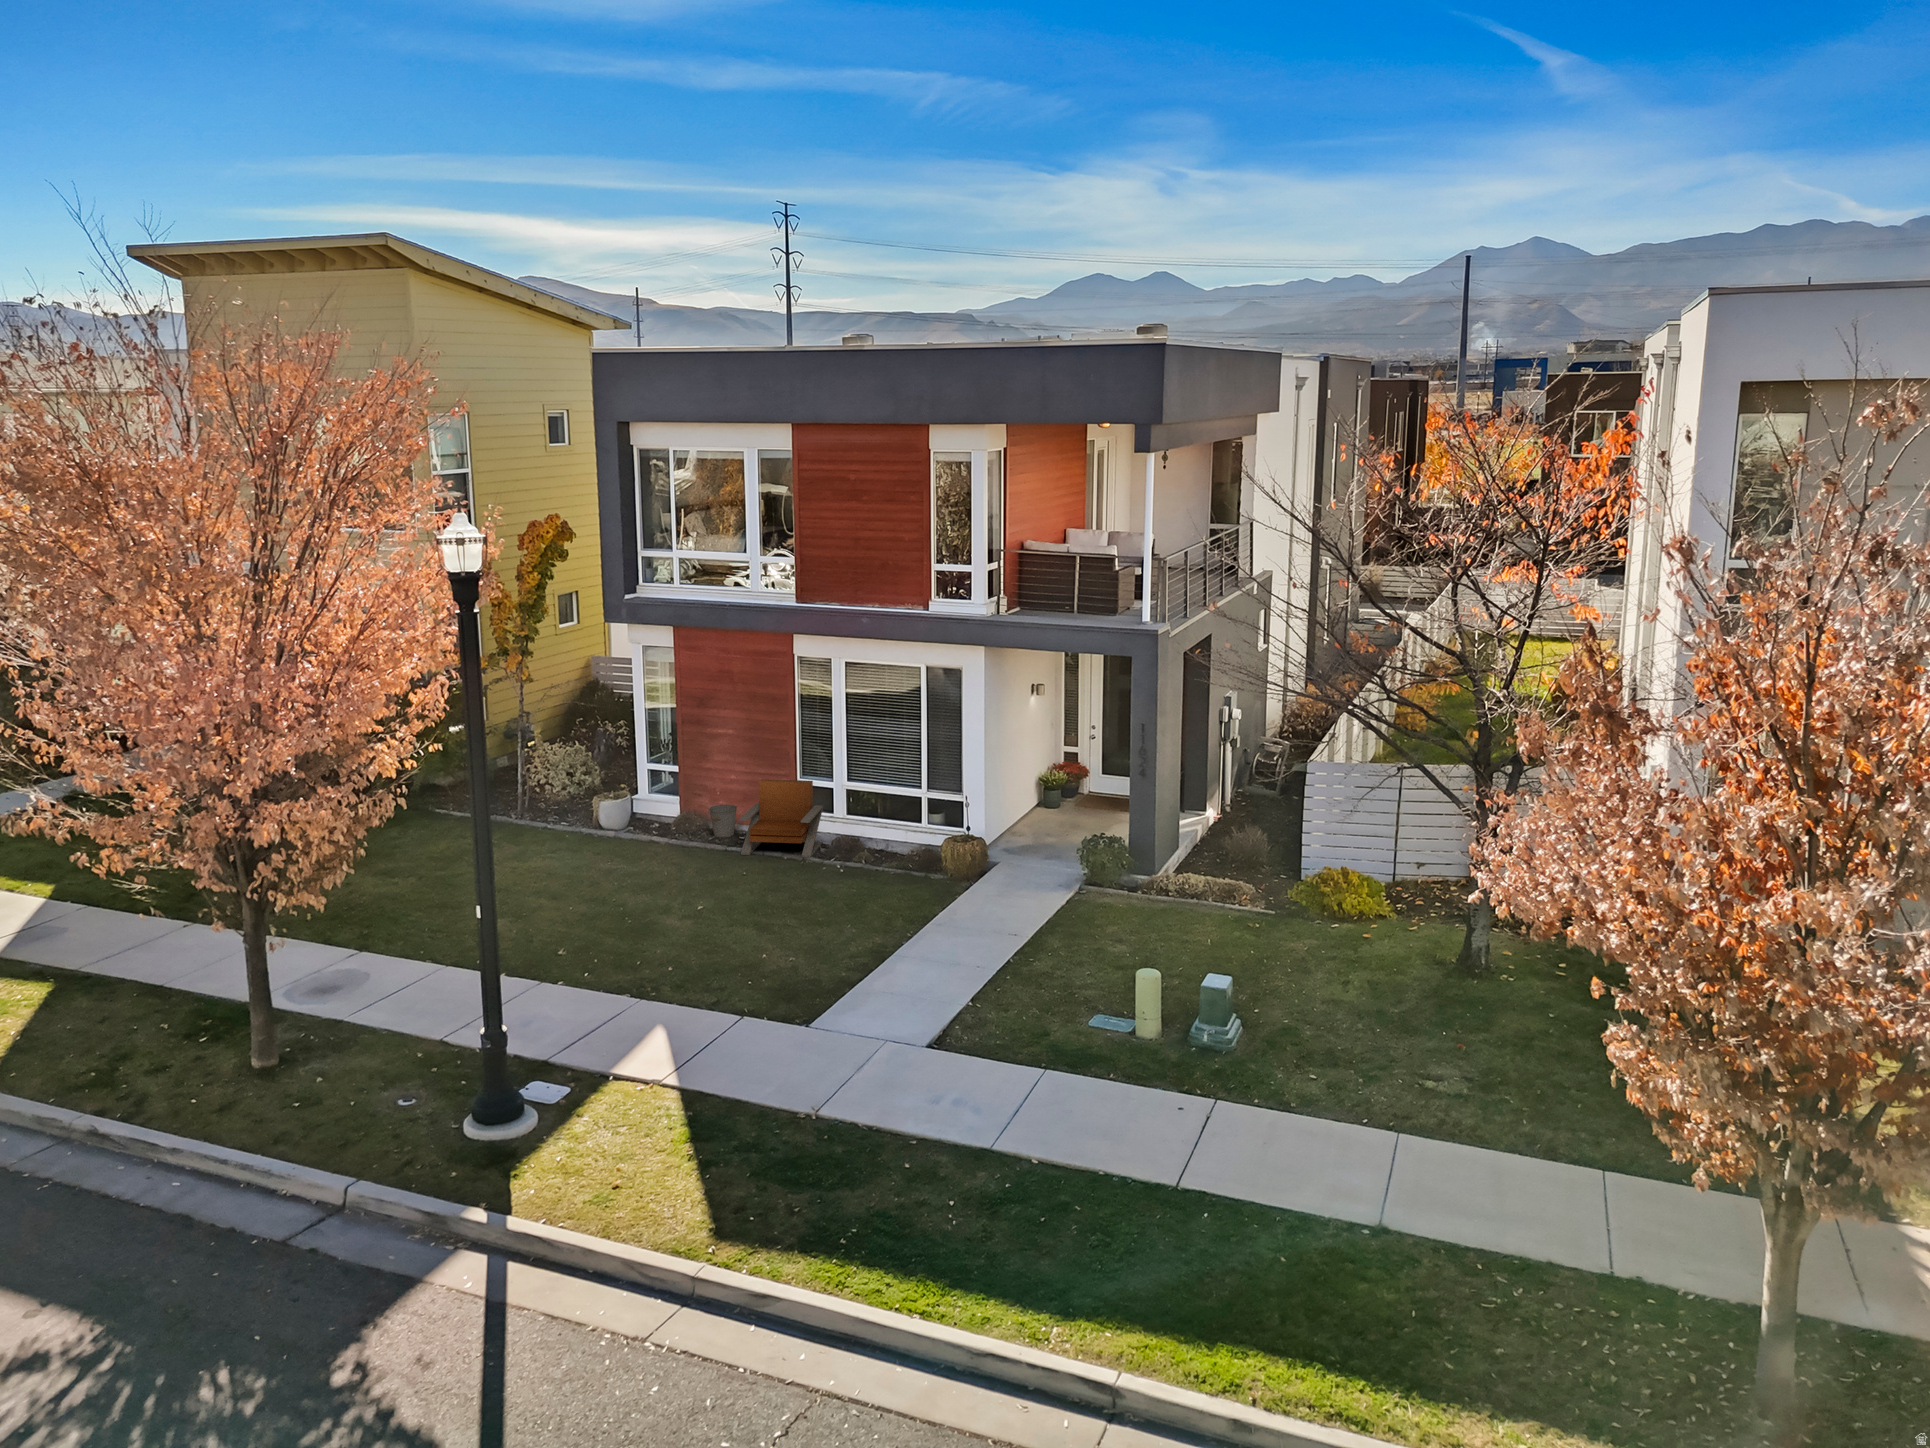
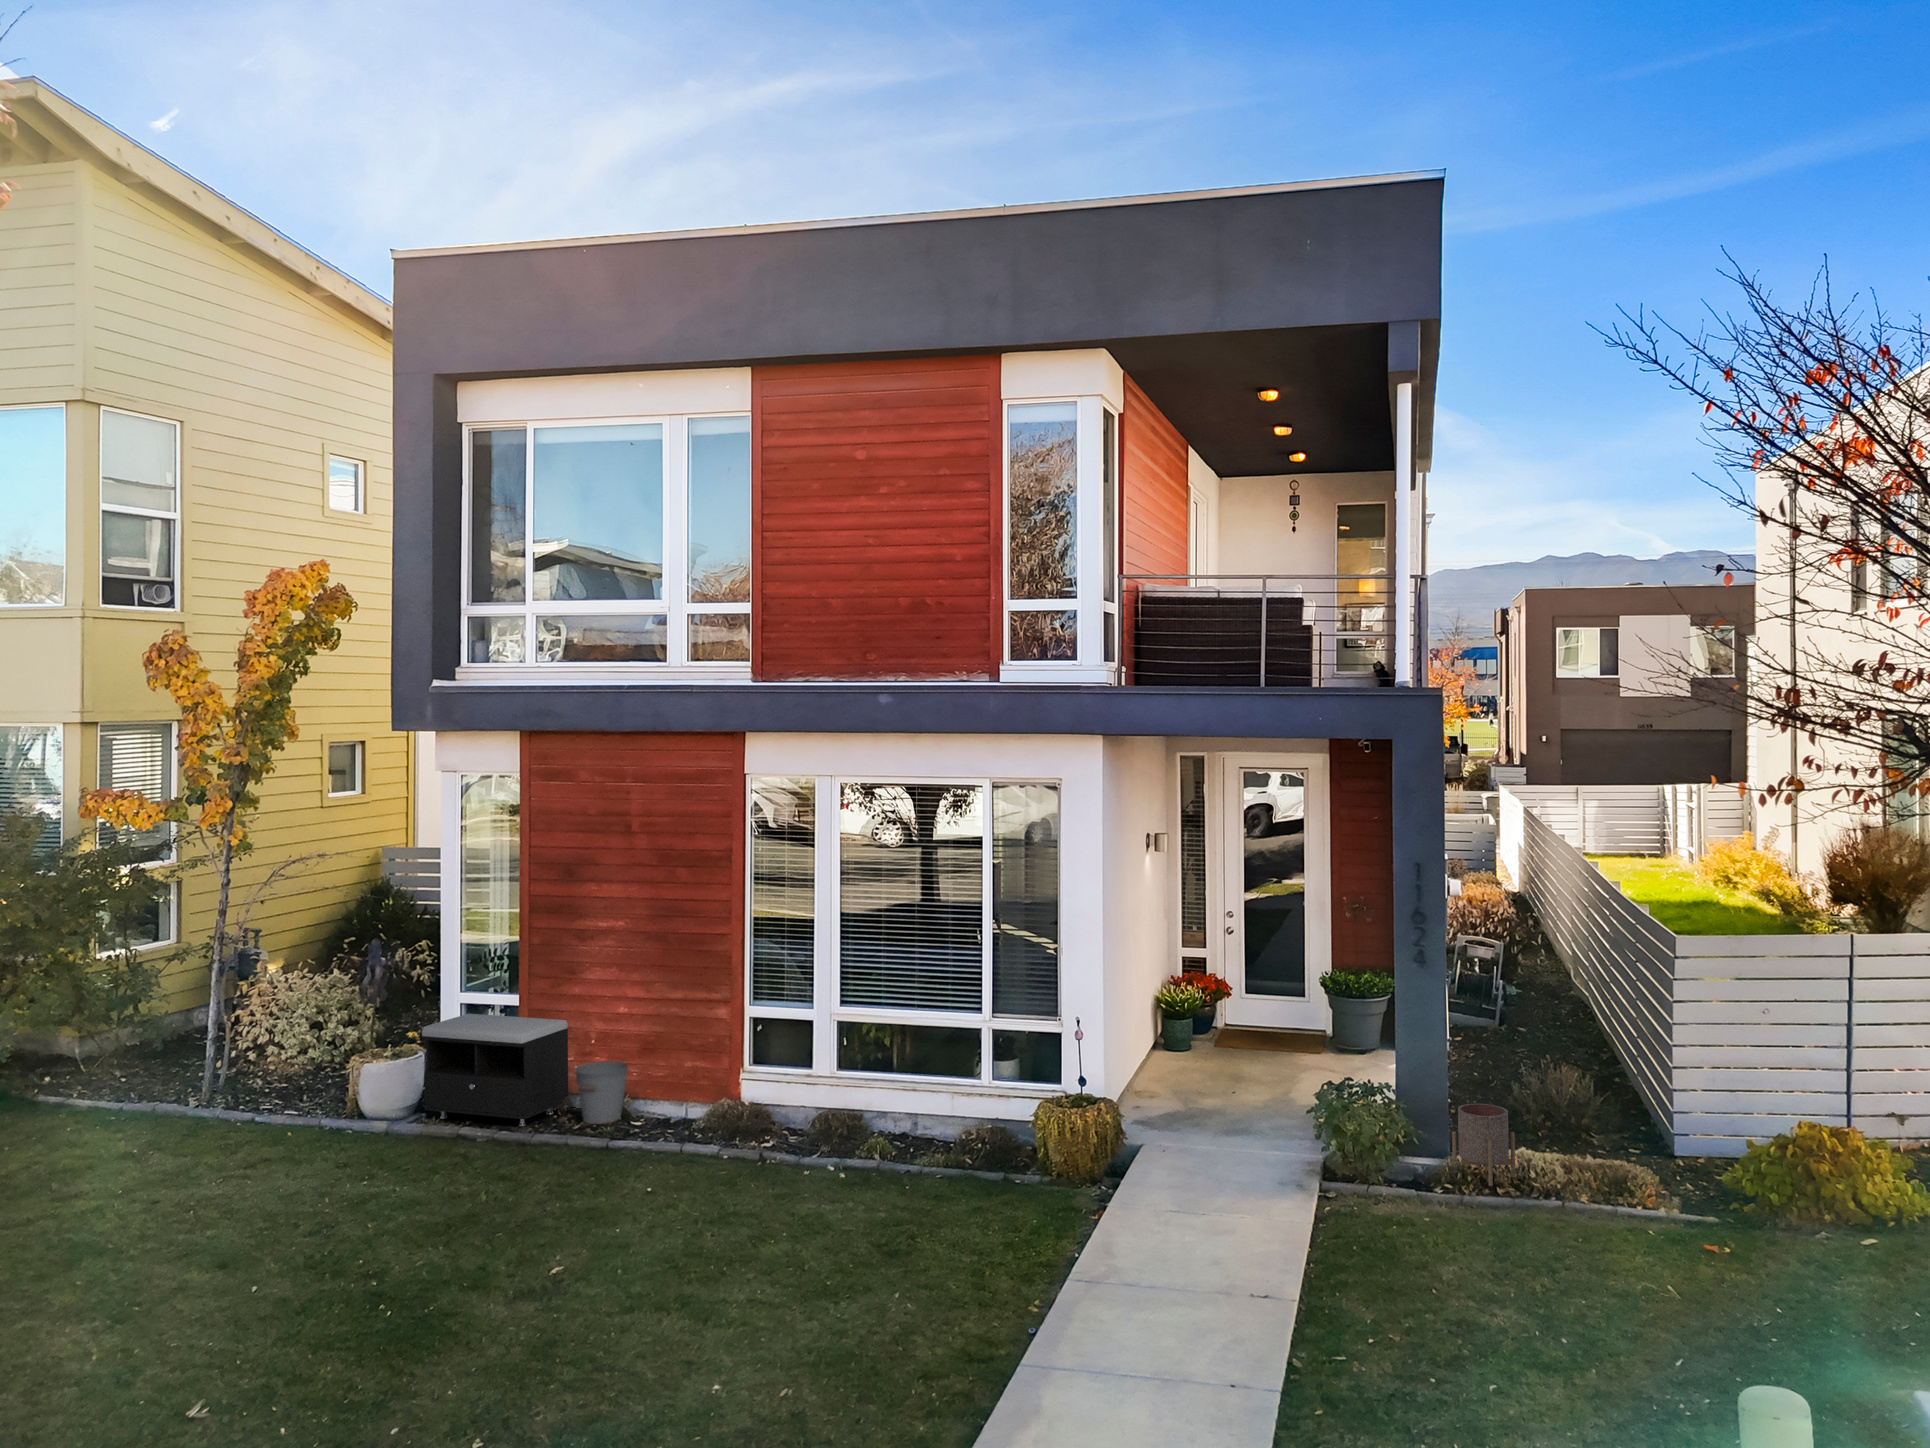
storage bench: none [630,776,706,837] -> present [422,1014,568,1126]
lounge chair: present [740,779,823,857] -> none [637,1007,794,1155]
planter: none [1153,849,1186,891] -> present [1452,1104,1515,1186]

